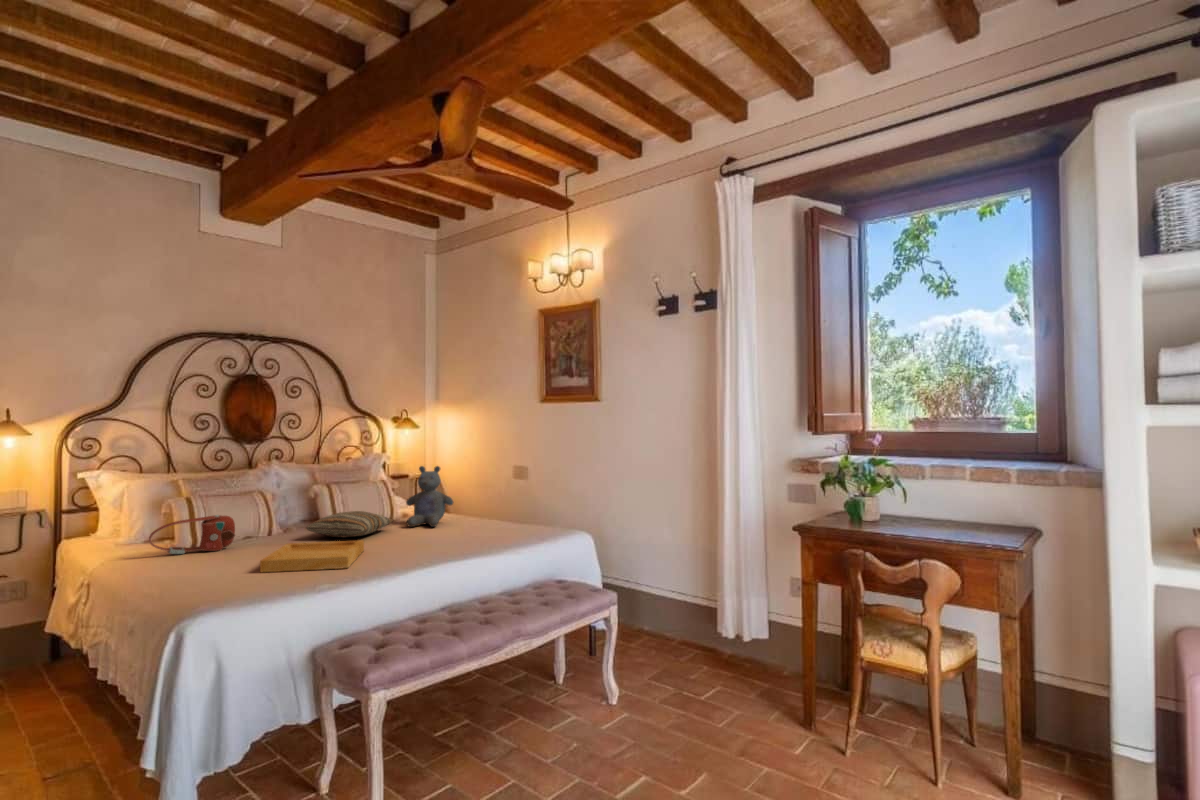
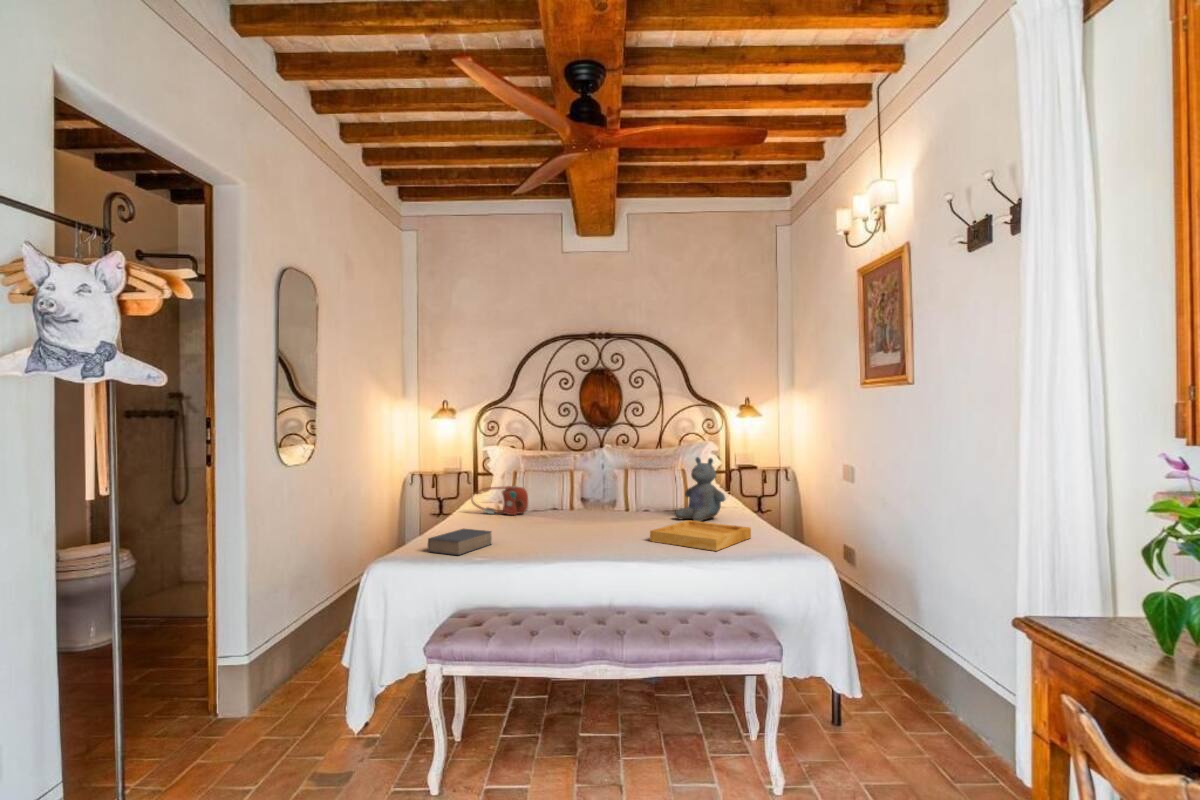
pillow: present [306,511,393,538] -> none [579,496,658,520]
tray: present [260,540,364,573] -> present [650,520,751,551]
book: none [226,563,285,600] -> present [428,529,492,555]

